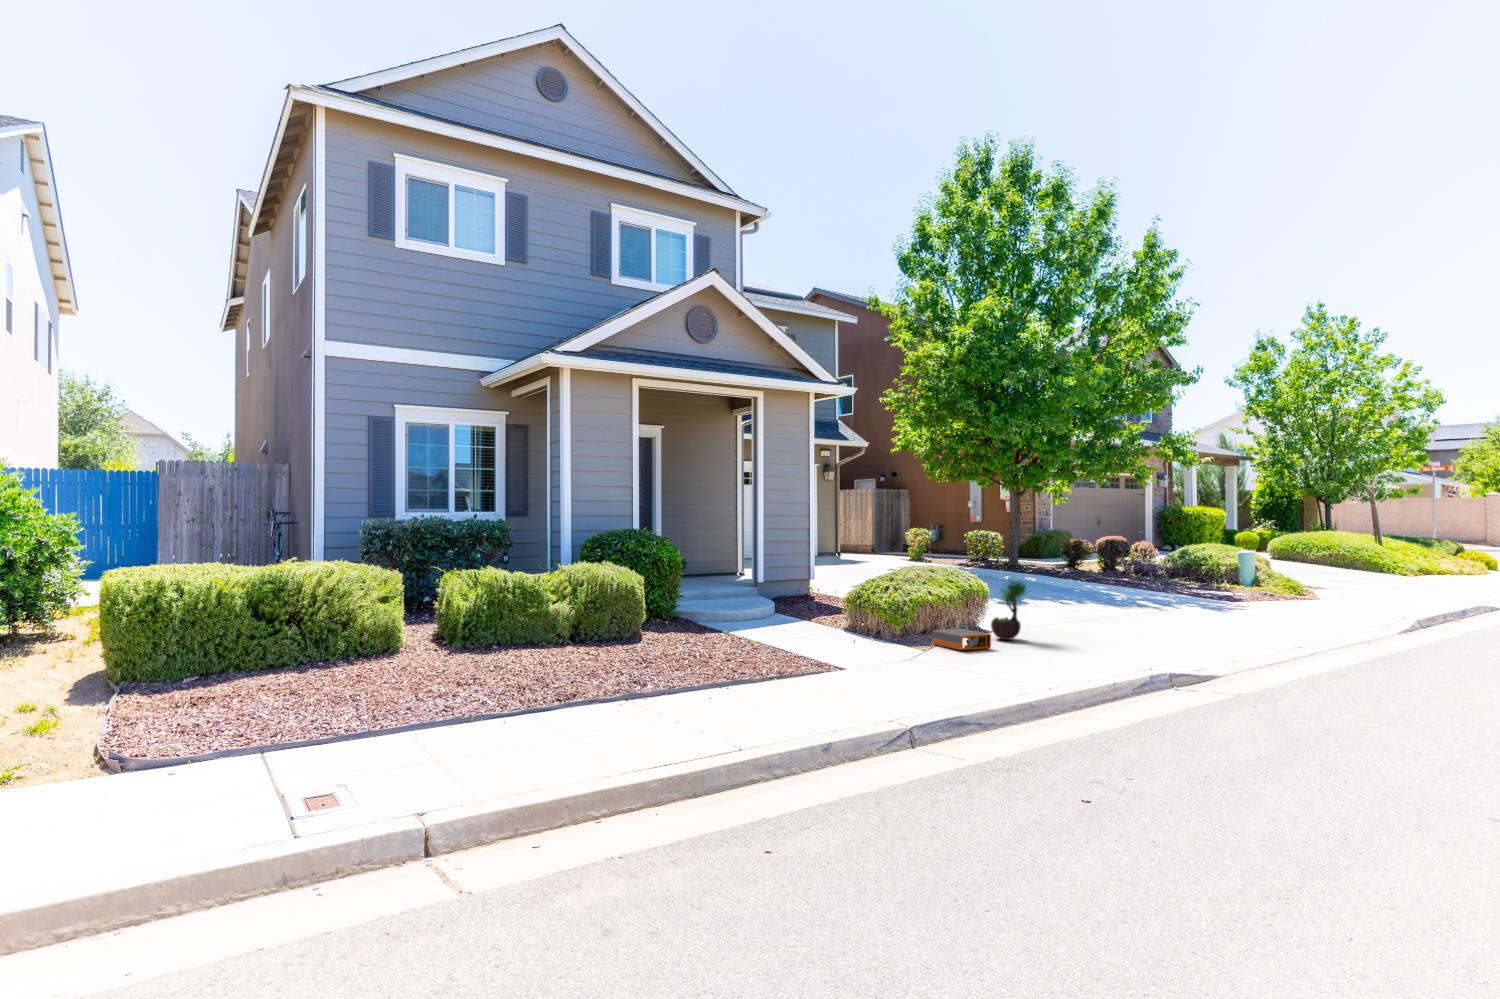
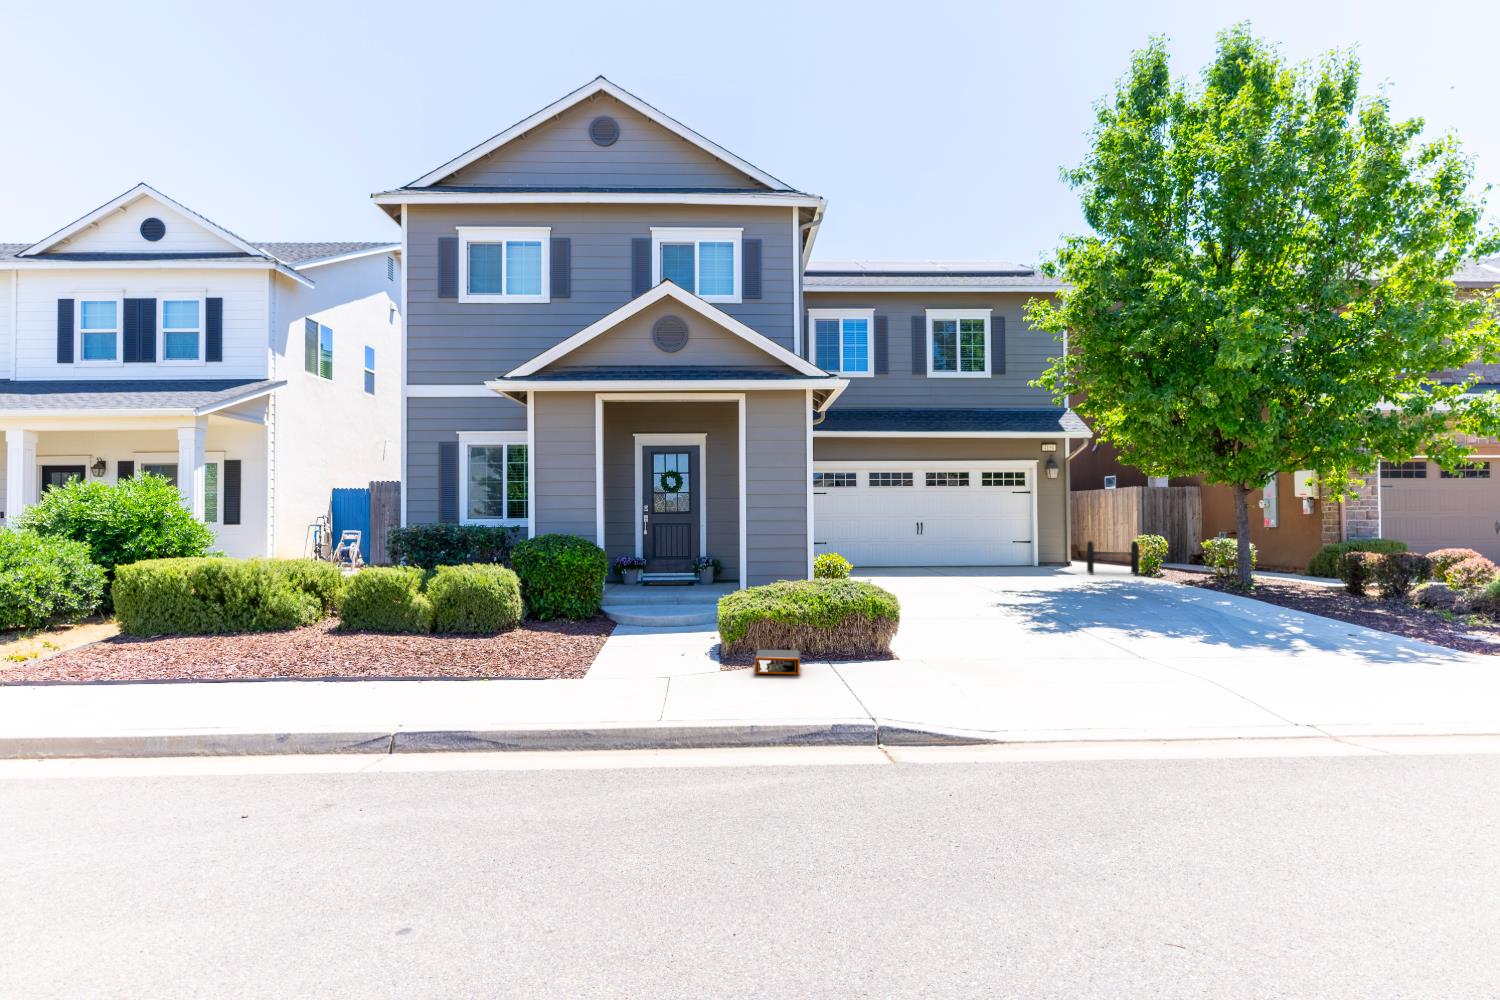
bench: none [887,533,931,561] -> present [1087,541,1139,575]
potted tree: present [991,579,1027,640] -> none [840,592,884,669]

